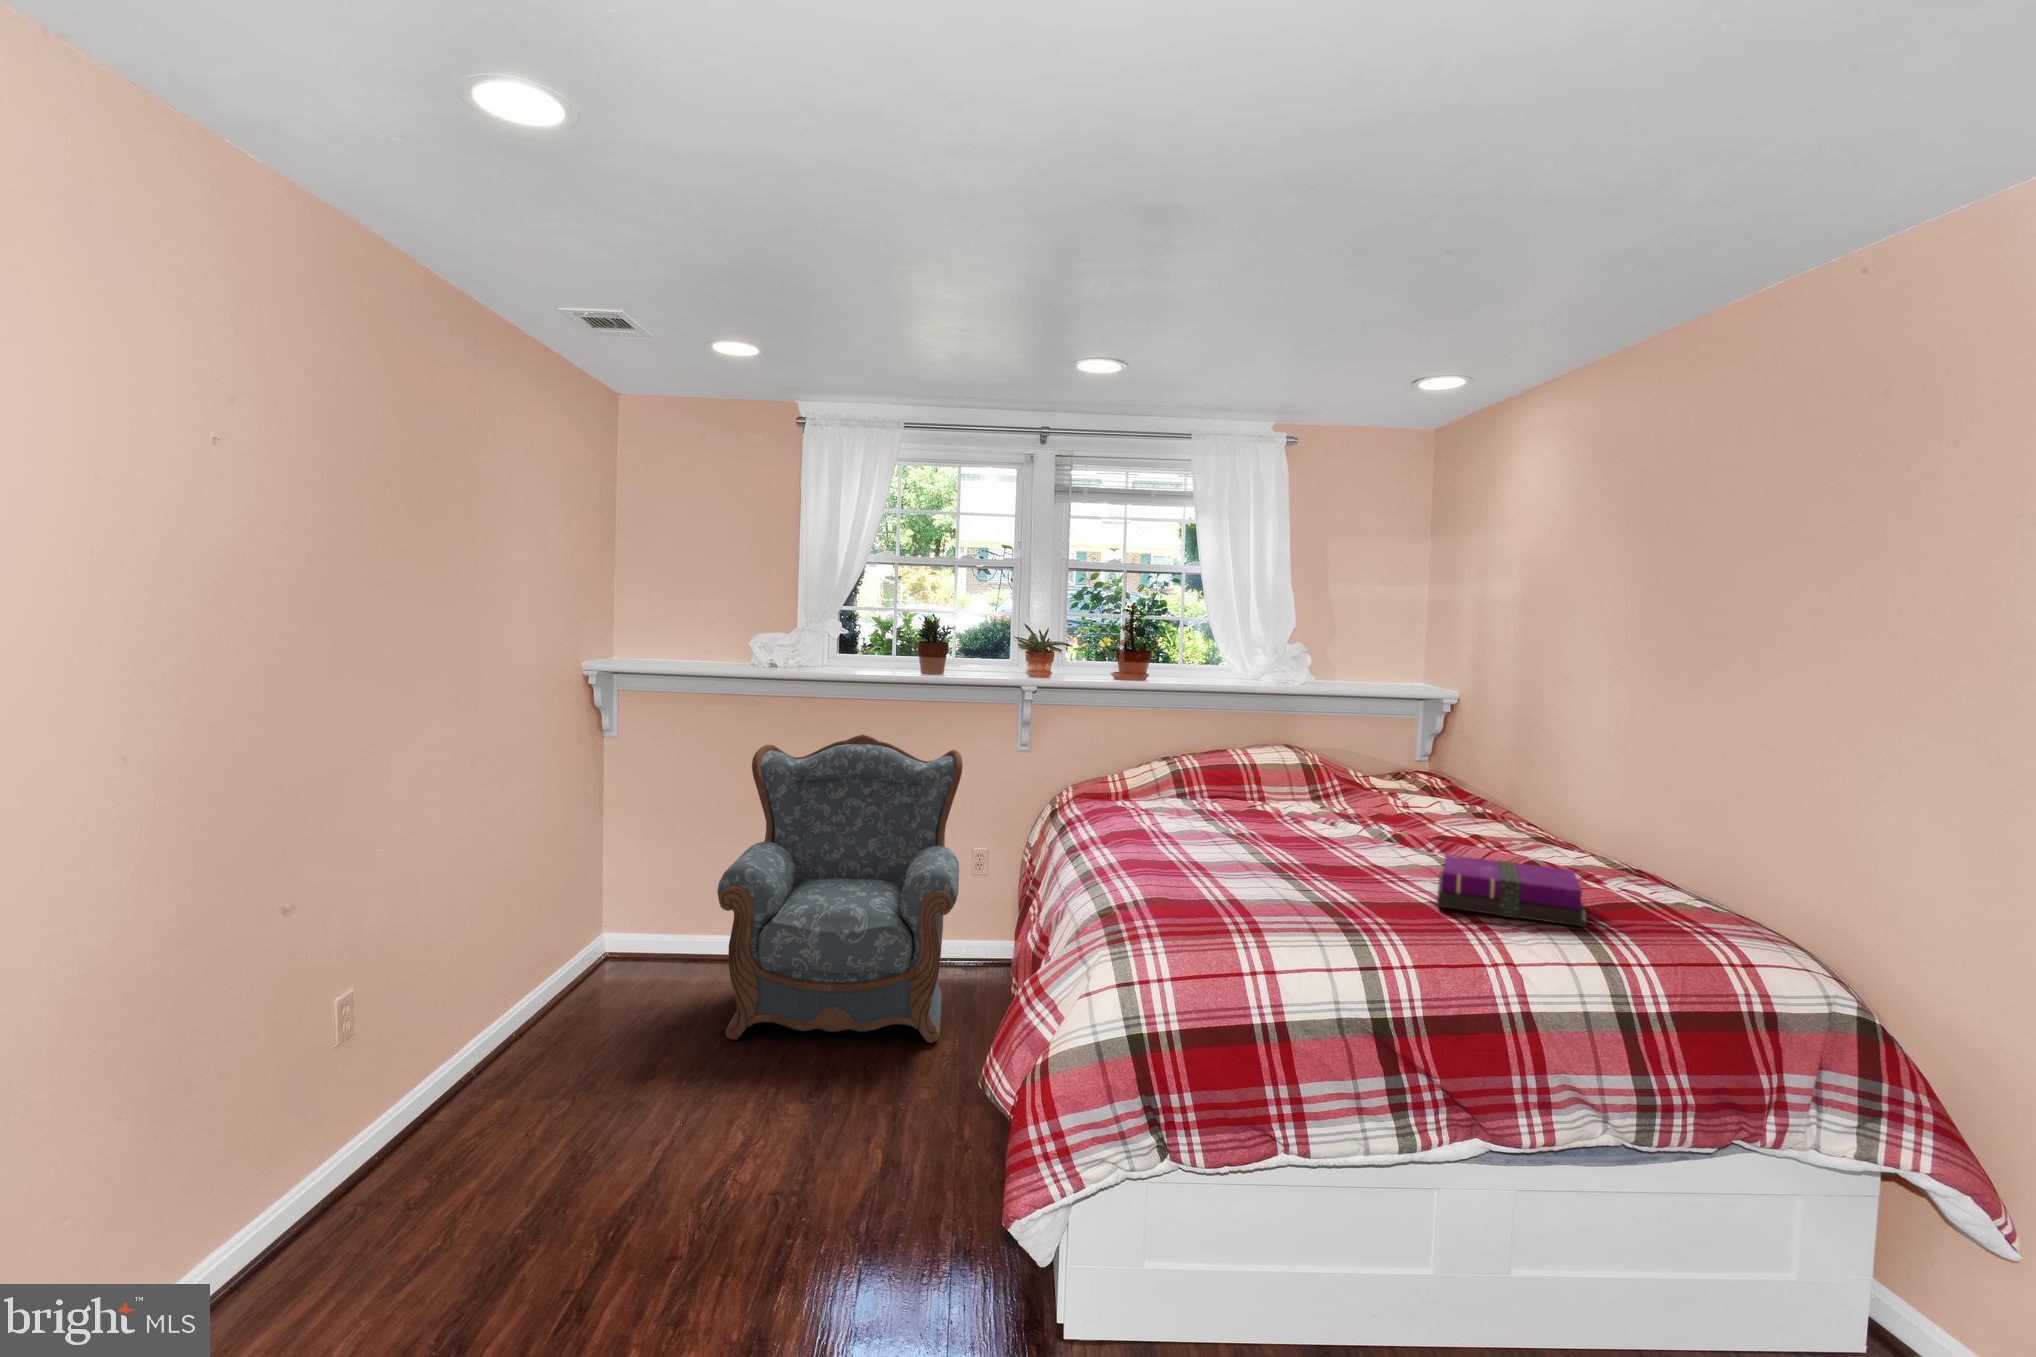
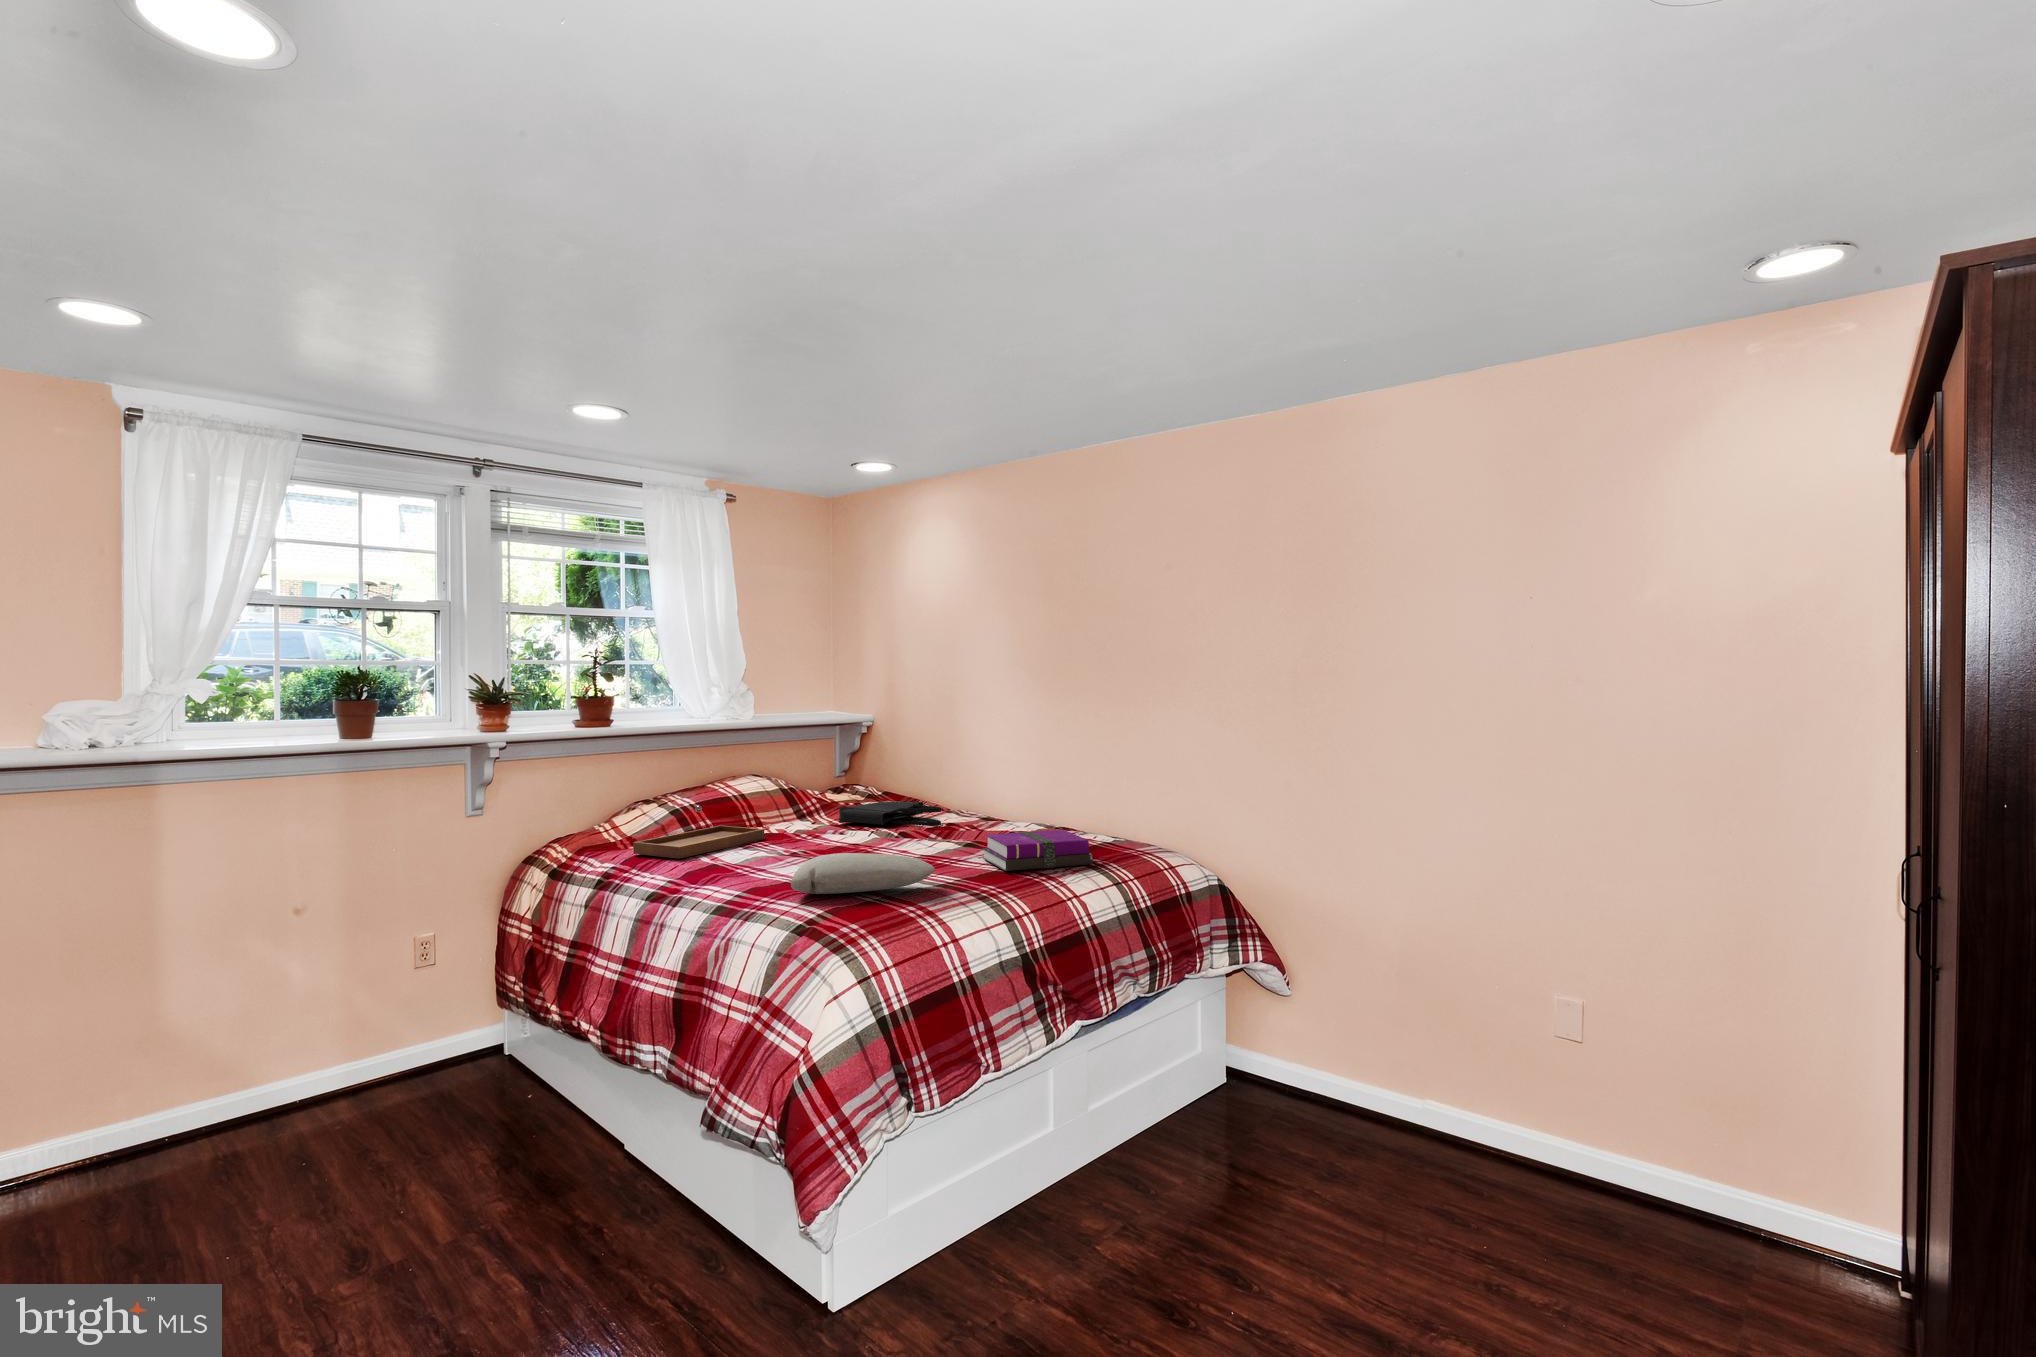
armchair: present [717,735,963,1043] -> none [104,820,492,1262]
tray: none [1105,768,1243,818] -> present [633,805,764,859]
tote bag: none [1345,793,1466,835] -> present [839,801,941,826]
pillow: none [1151,839,1320,894] -> present [791,853,935,894]

